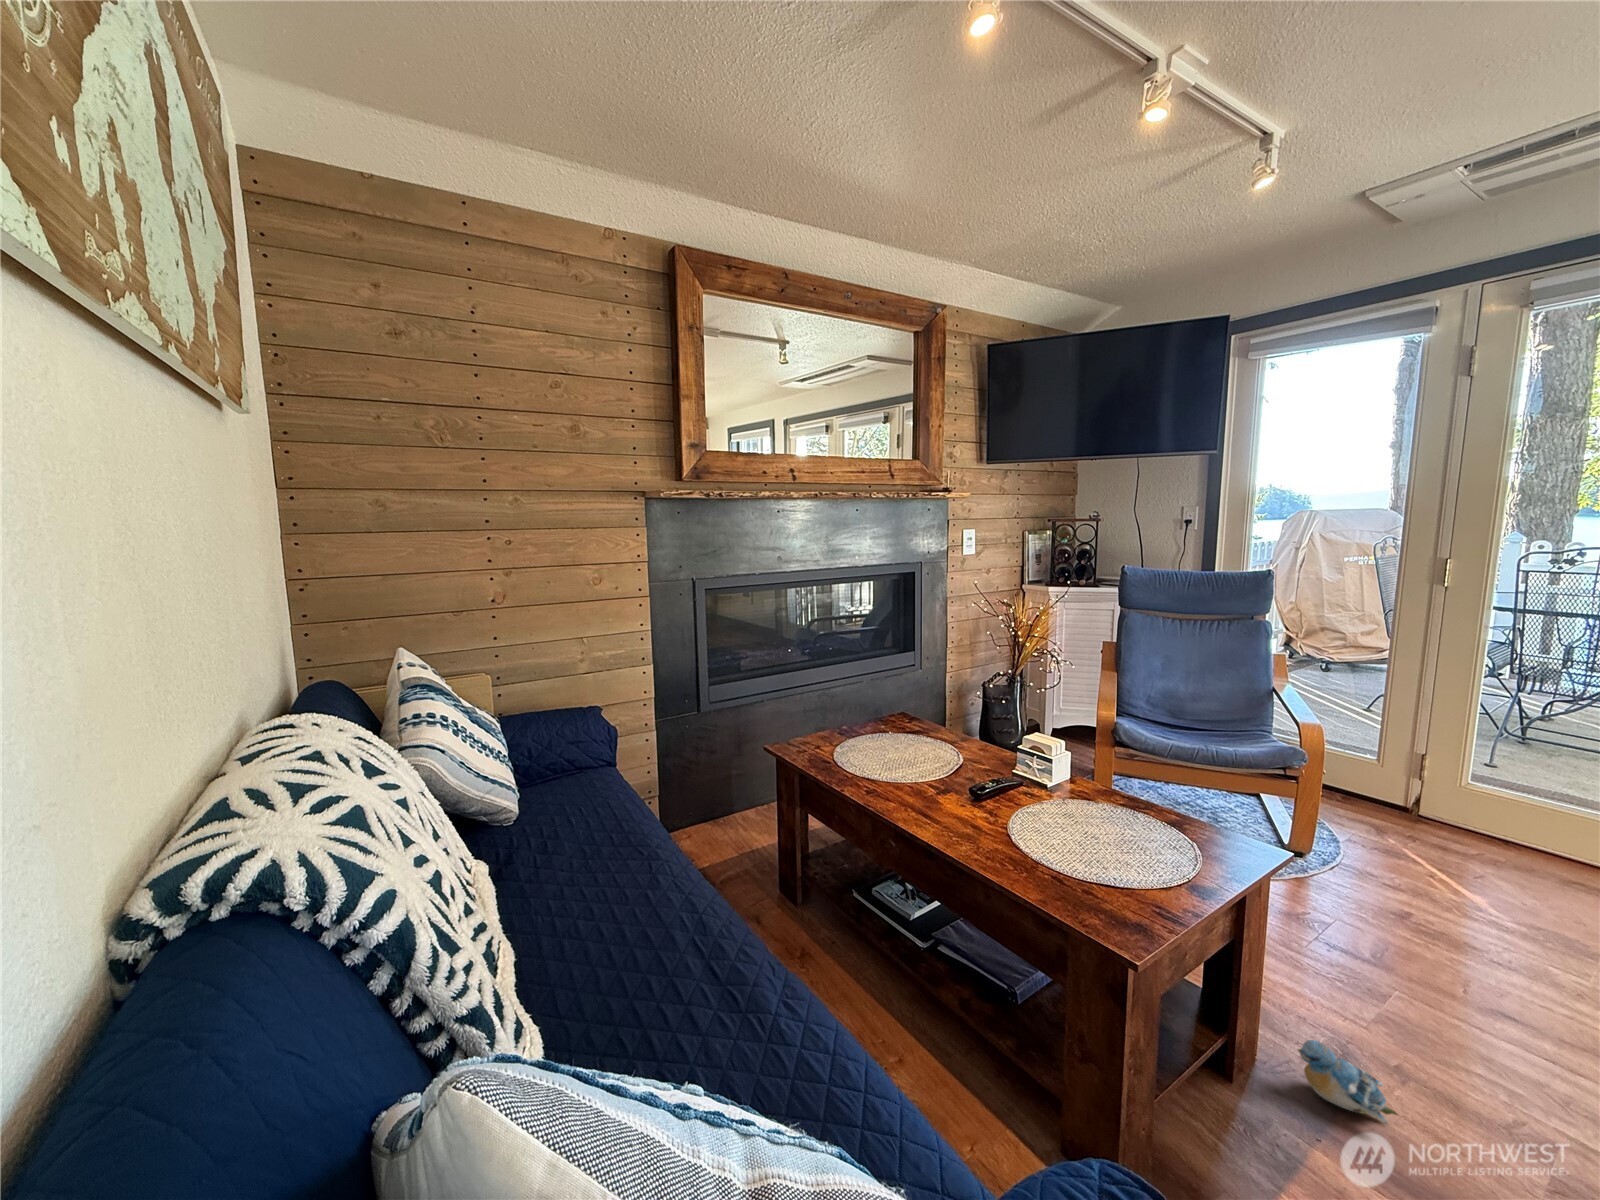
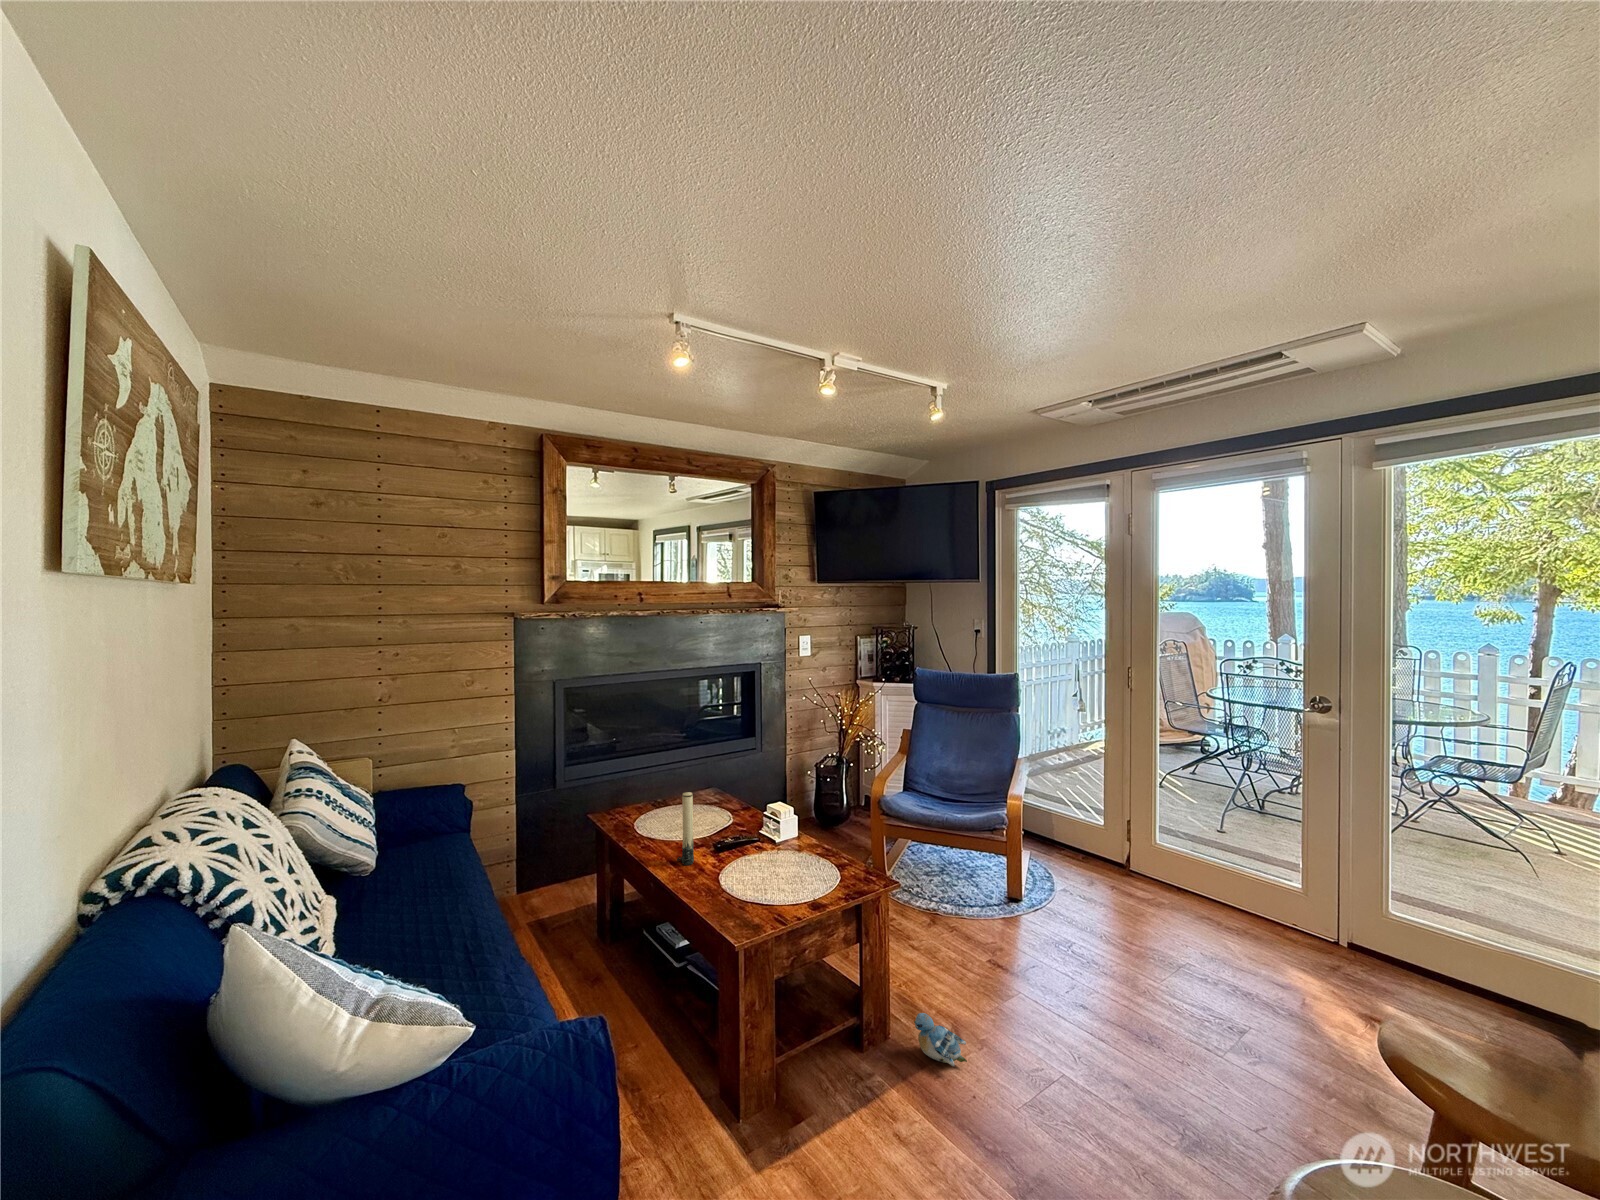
candle: none [919,723,946,821] -> present [677,792,694,865]

